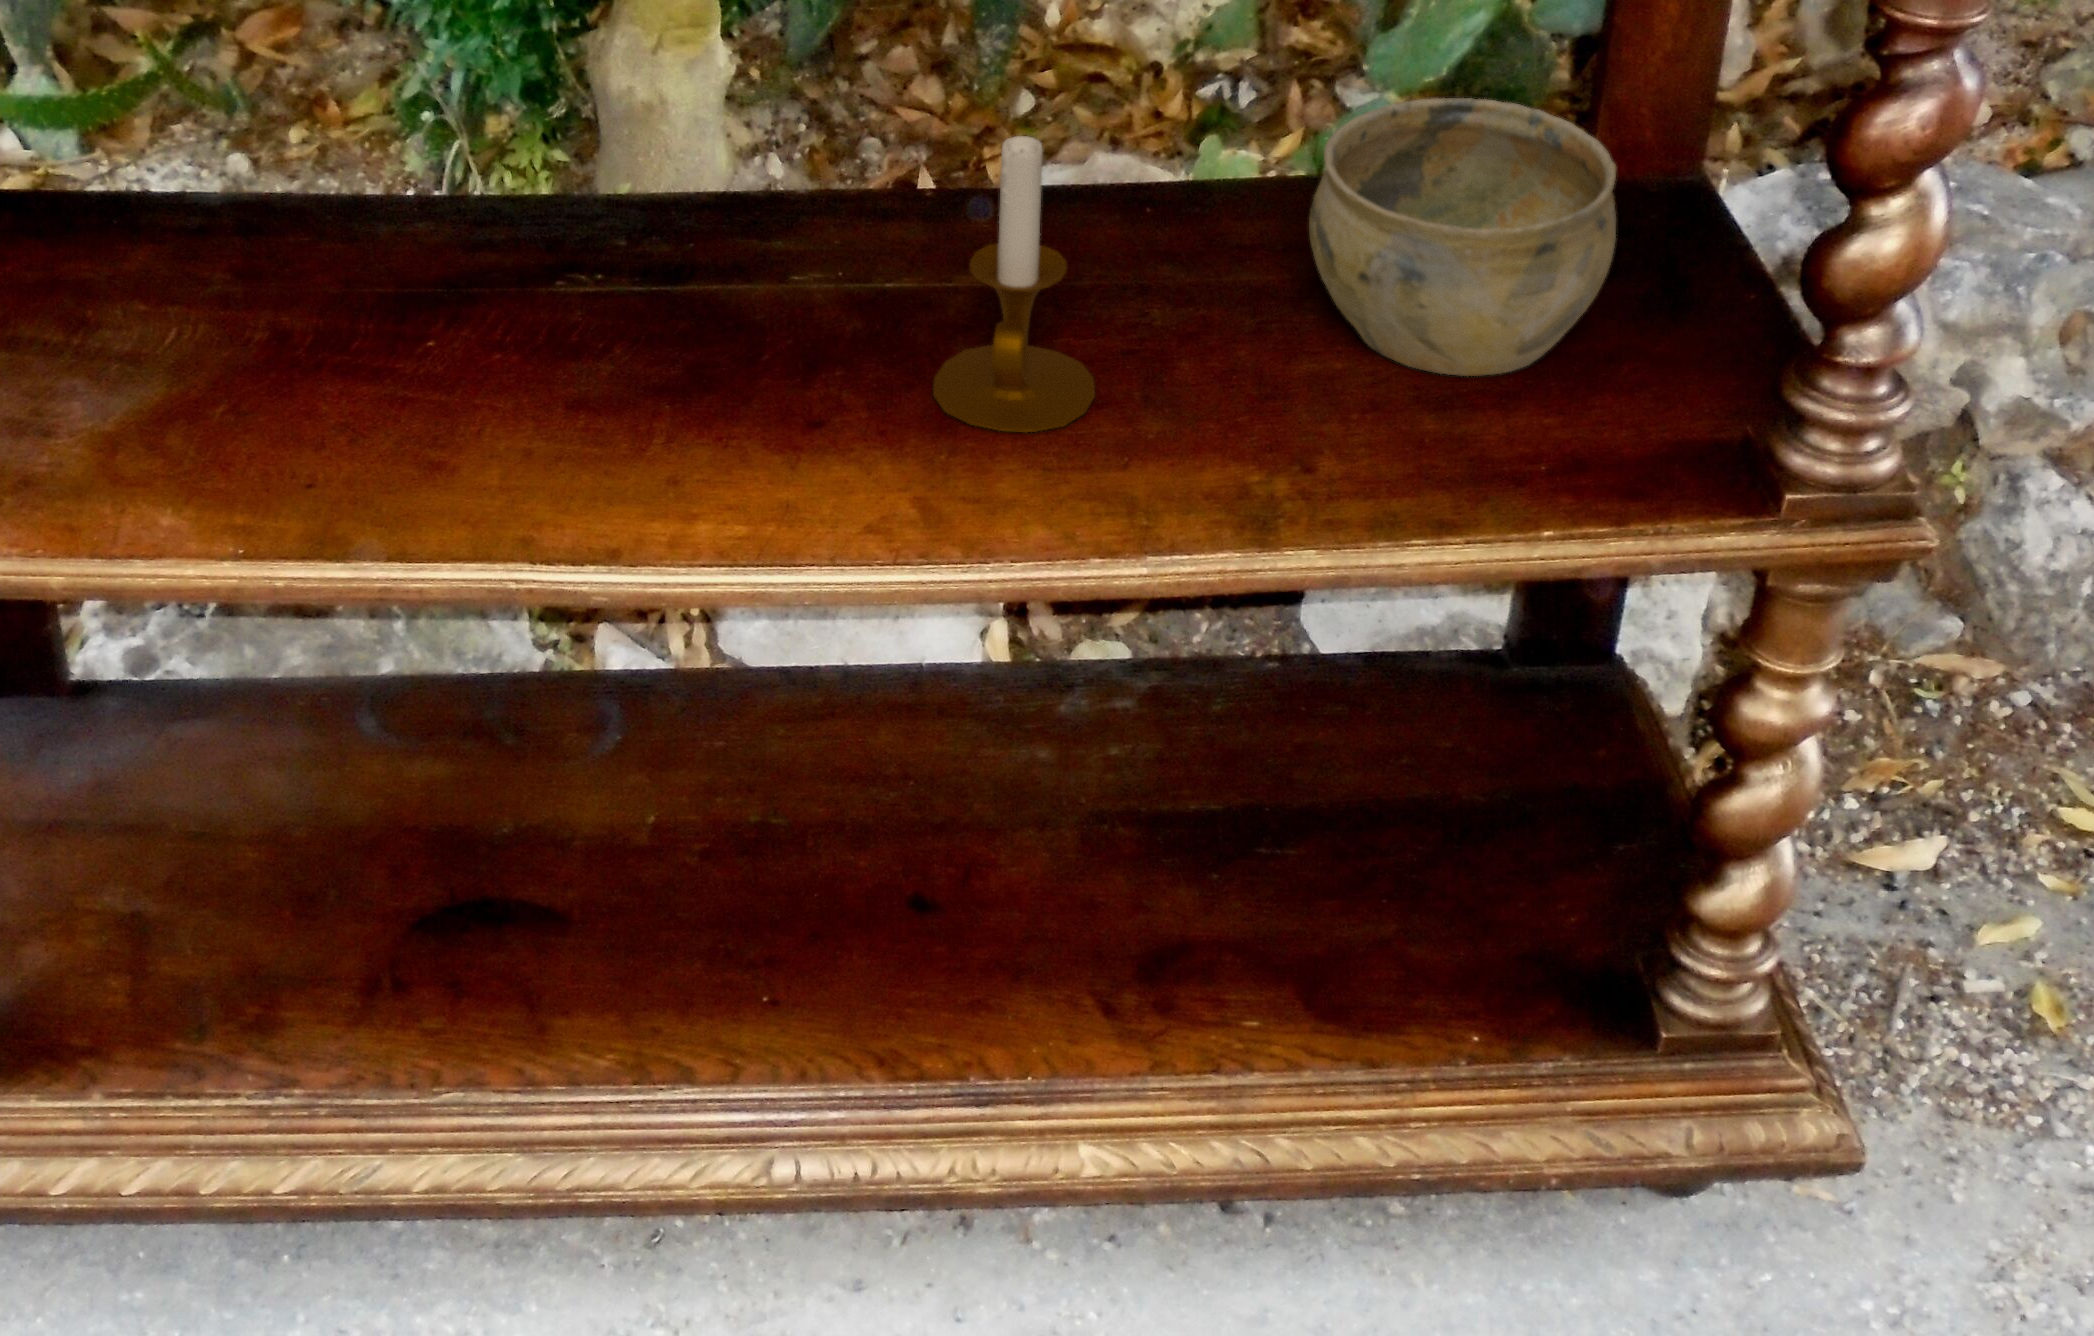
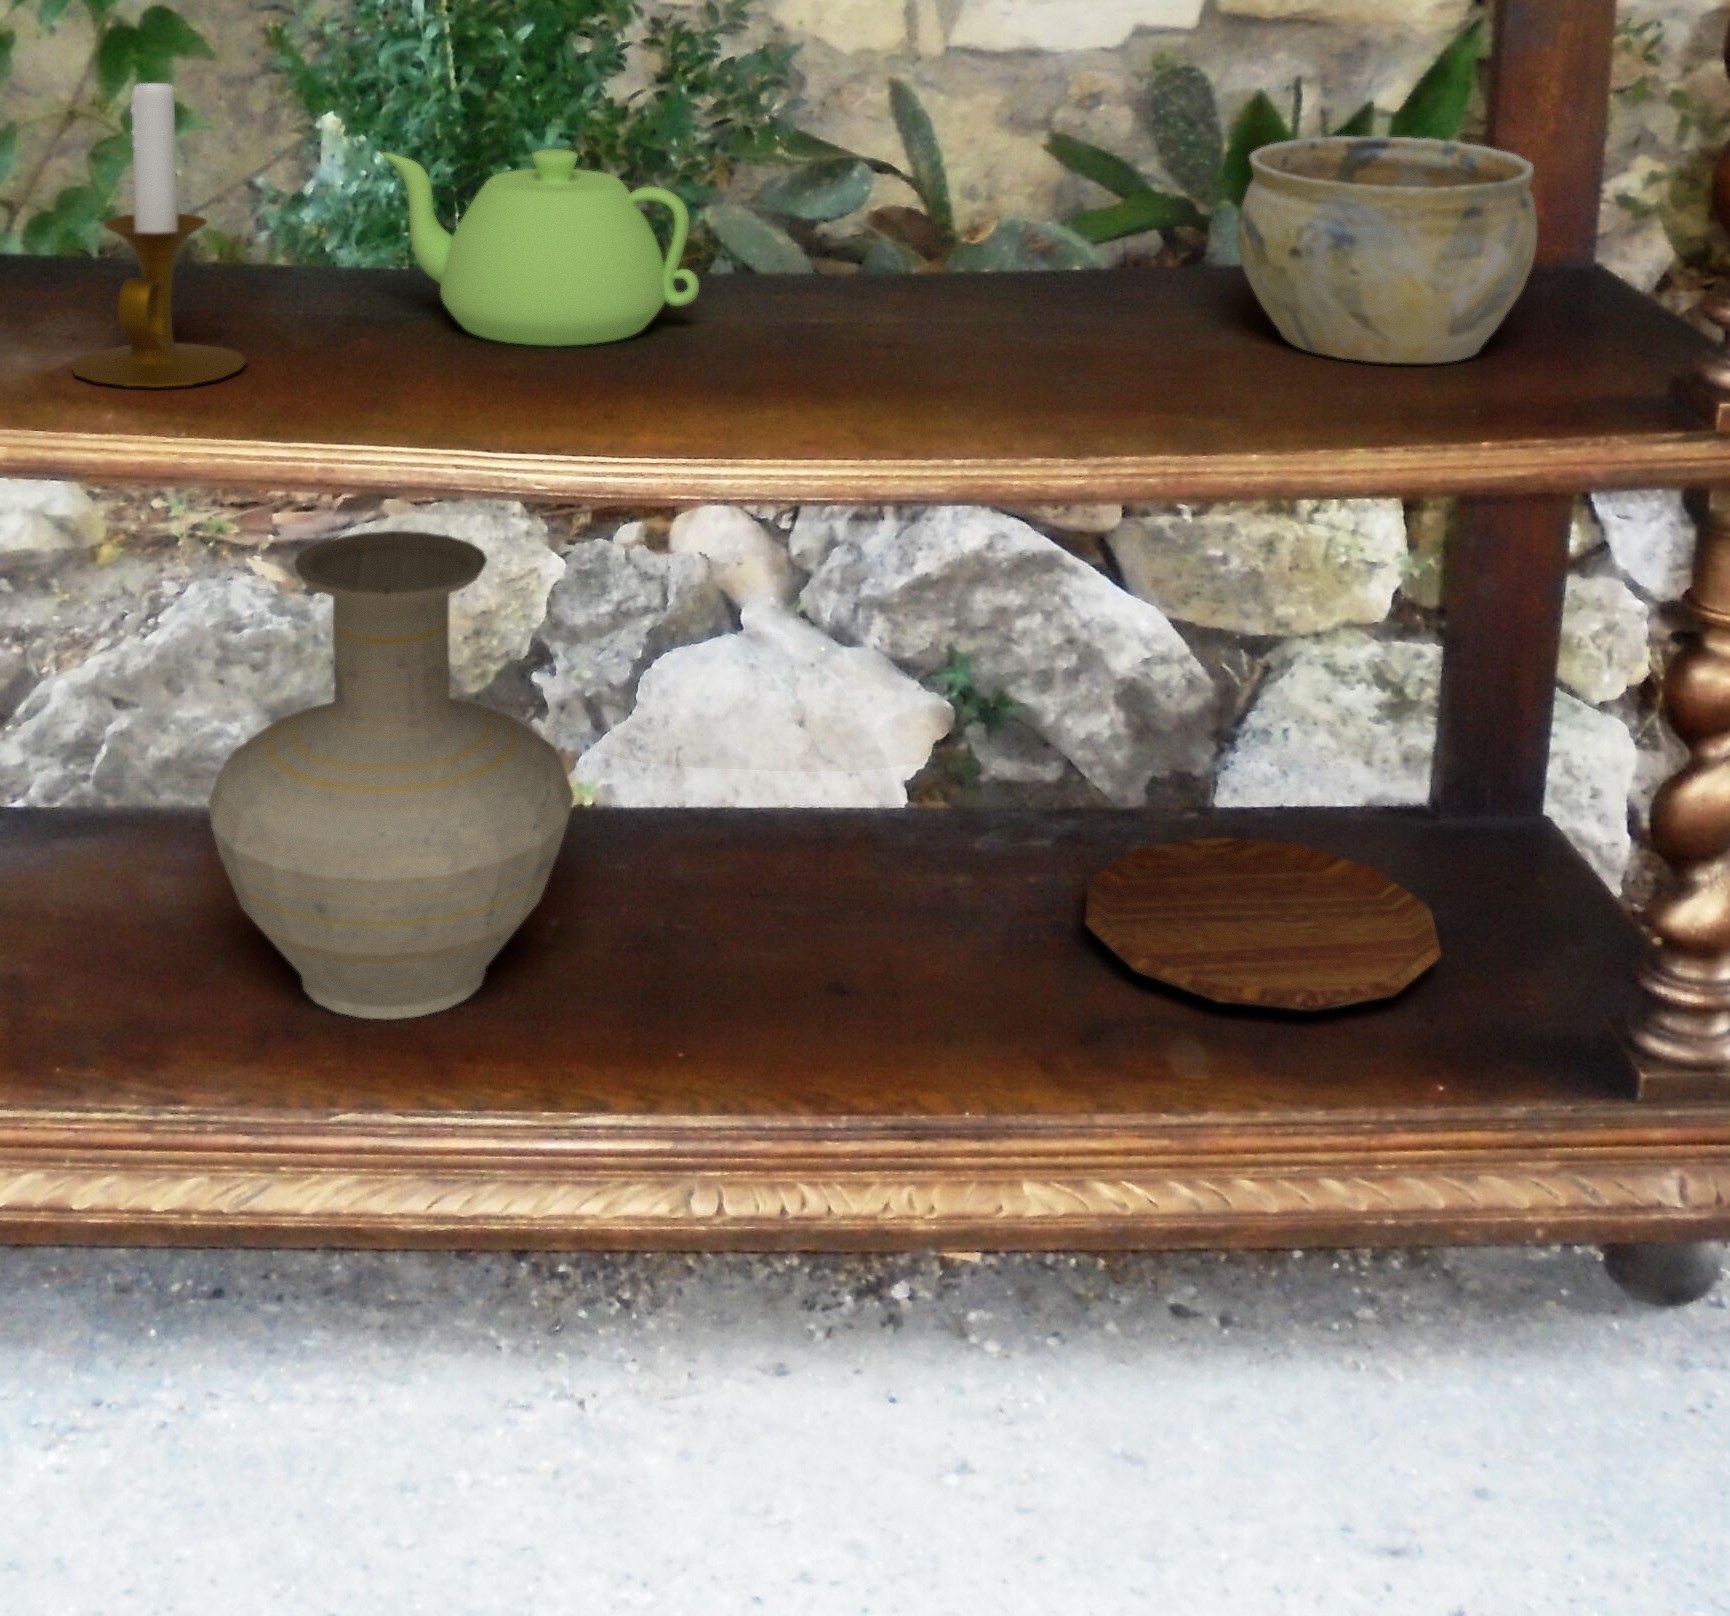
candlestick: present [933,136,1095,432] -> present [72,83,246,386]
teapot: none [428,160,760,373] -> present [381,149,699,346]
vase: none [301,519,654,971] -> present [208,531,574,1019]
tray: none [1148,718,1486,956] -> present [1085,837,1441,1011]

